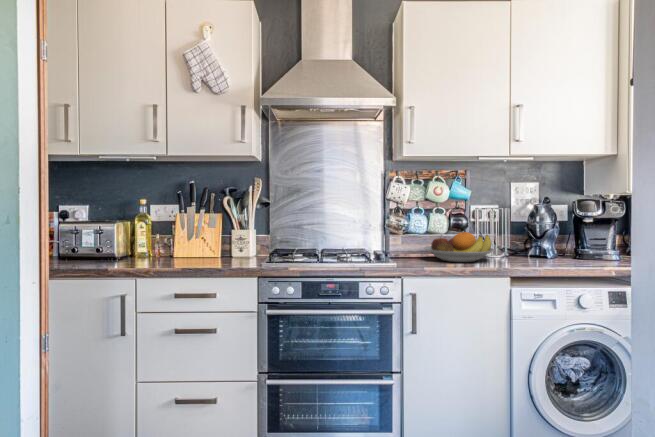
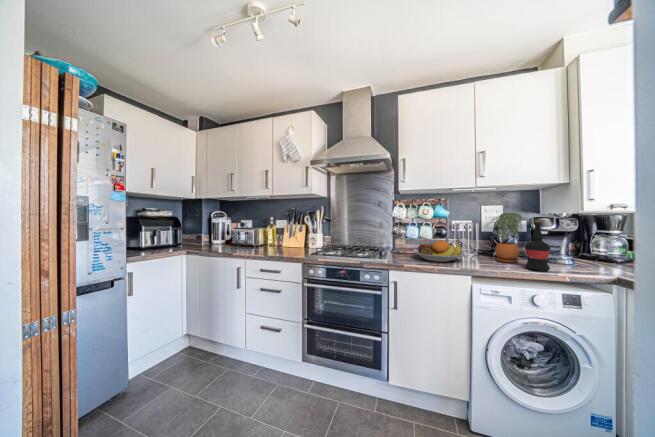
potted plant: none [528,192,565,260] -> present [493,213,522,263]
wine bottle: none [569,200,597,265] -> present [525,220,550,271]

